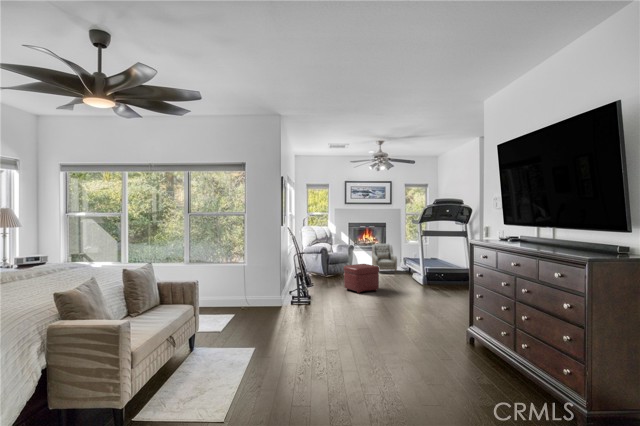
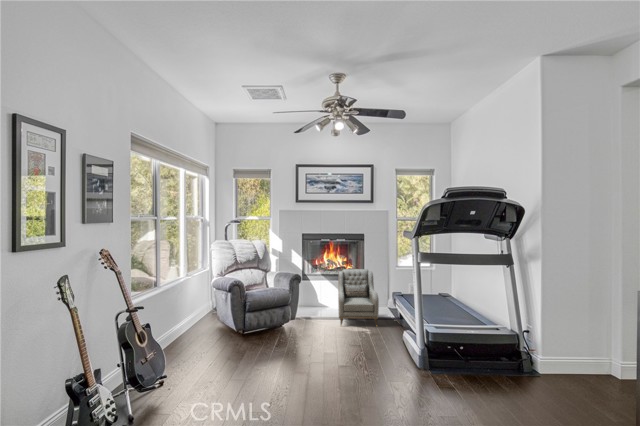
ottoman: present [344,264,379,294] -> none [238,325,315,407]

